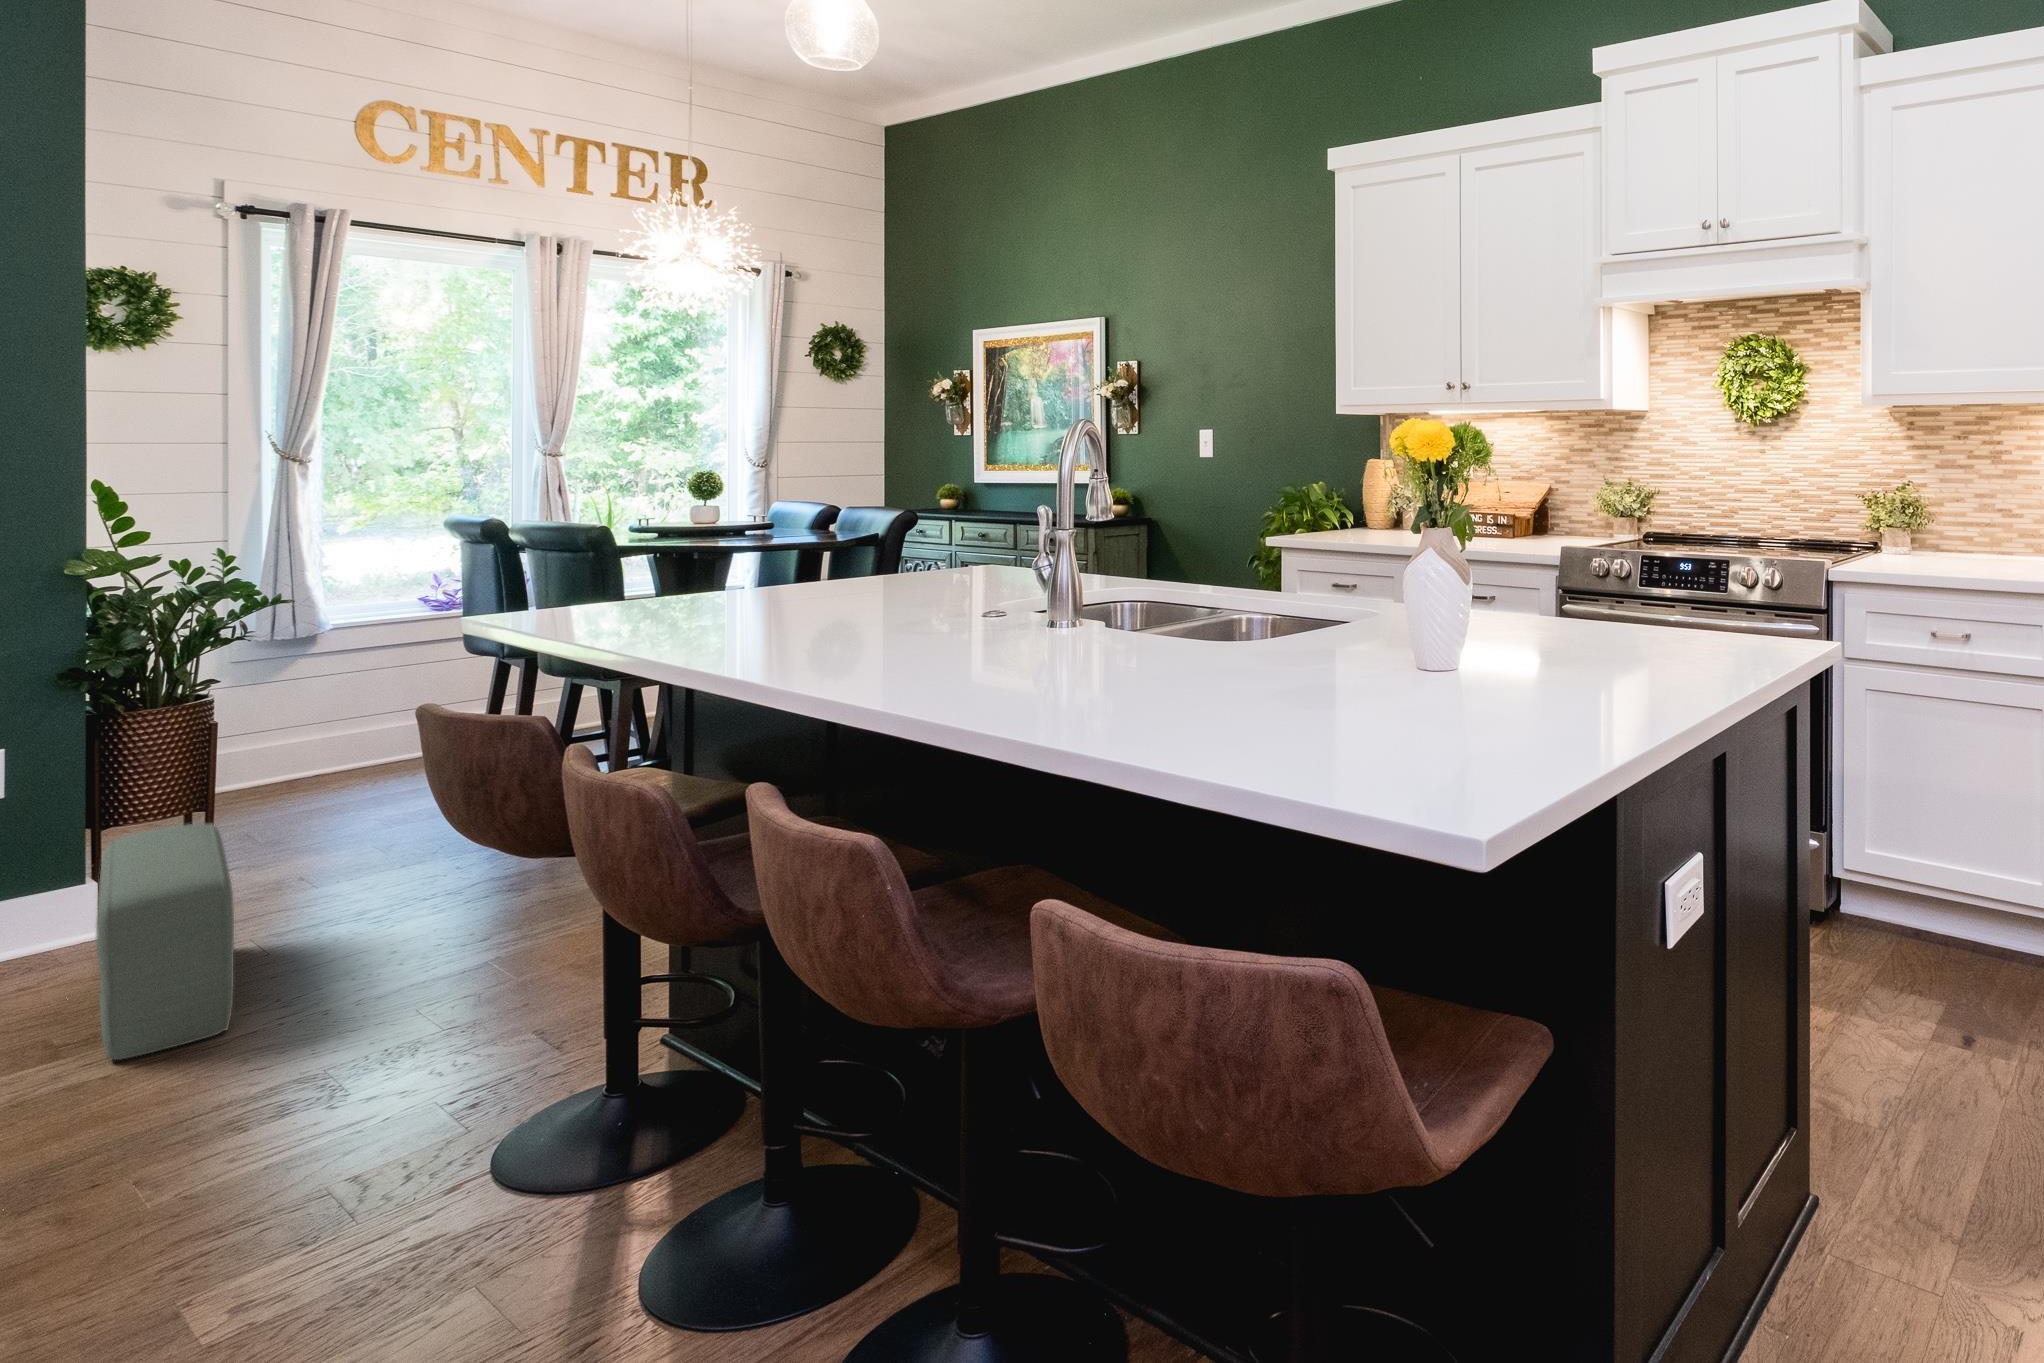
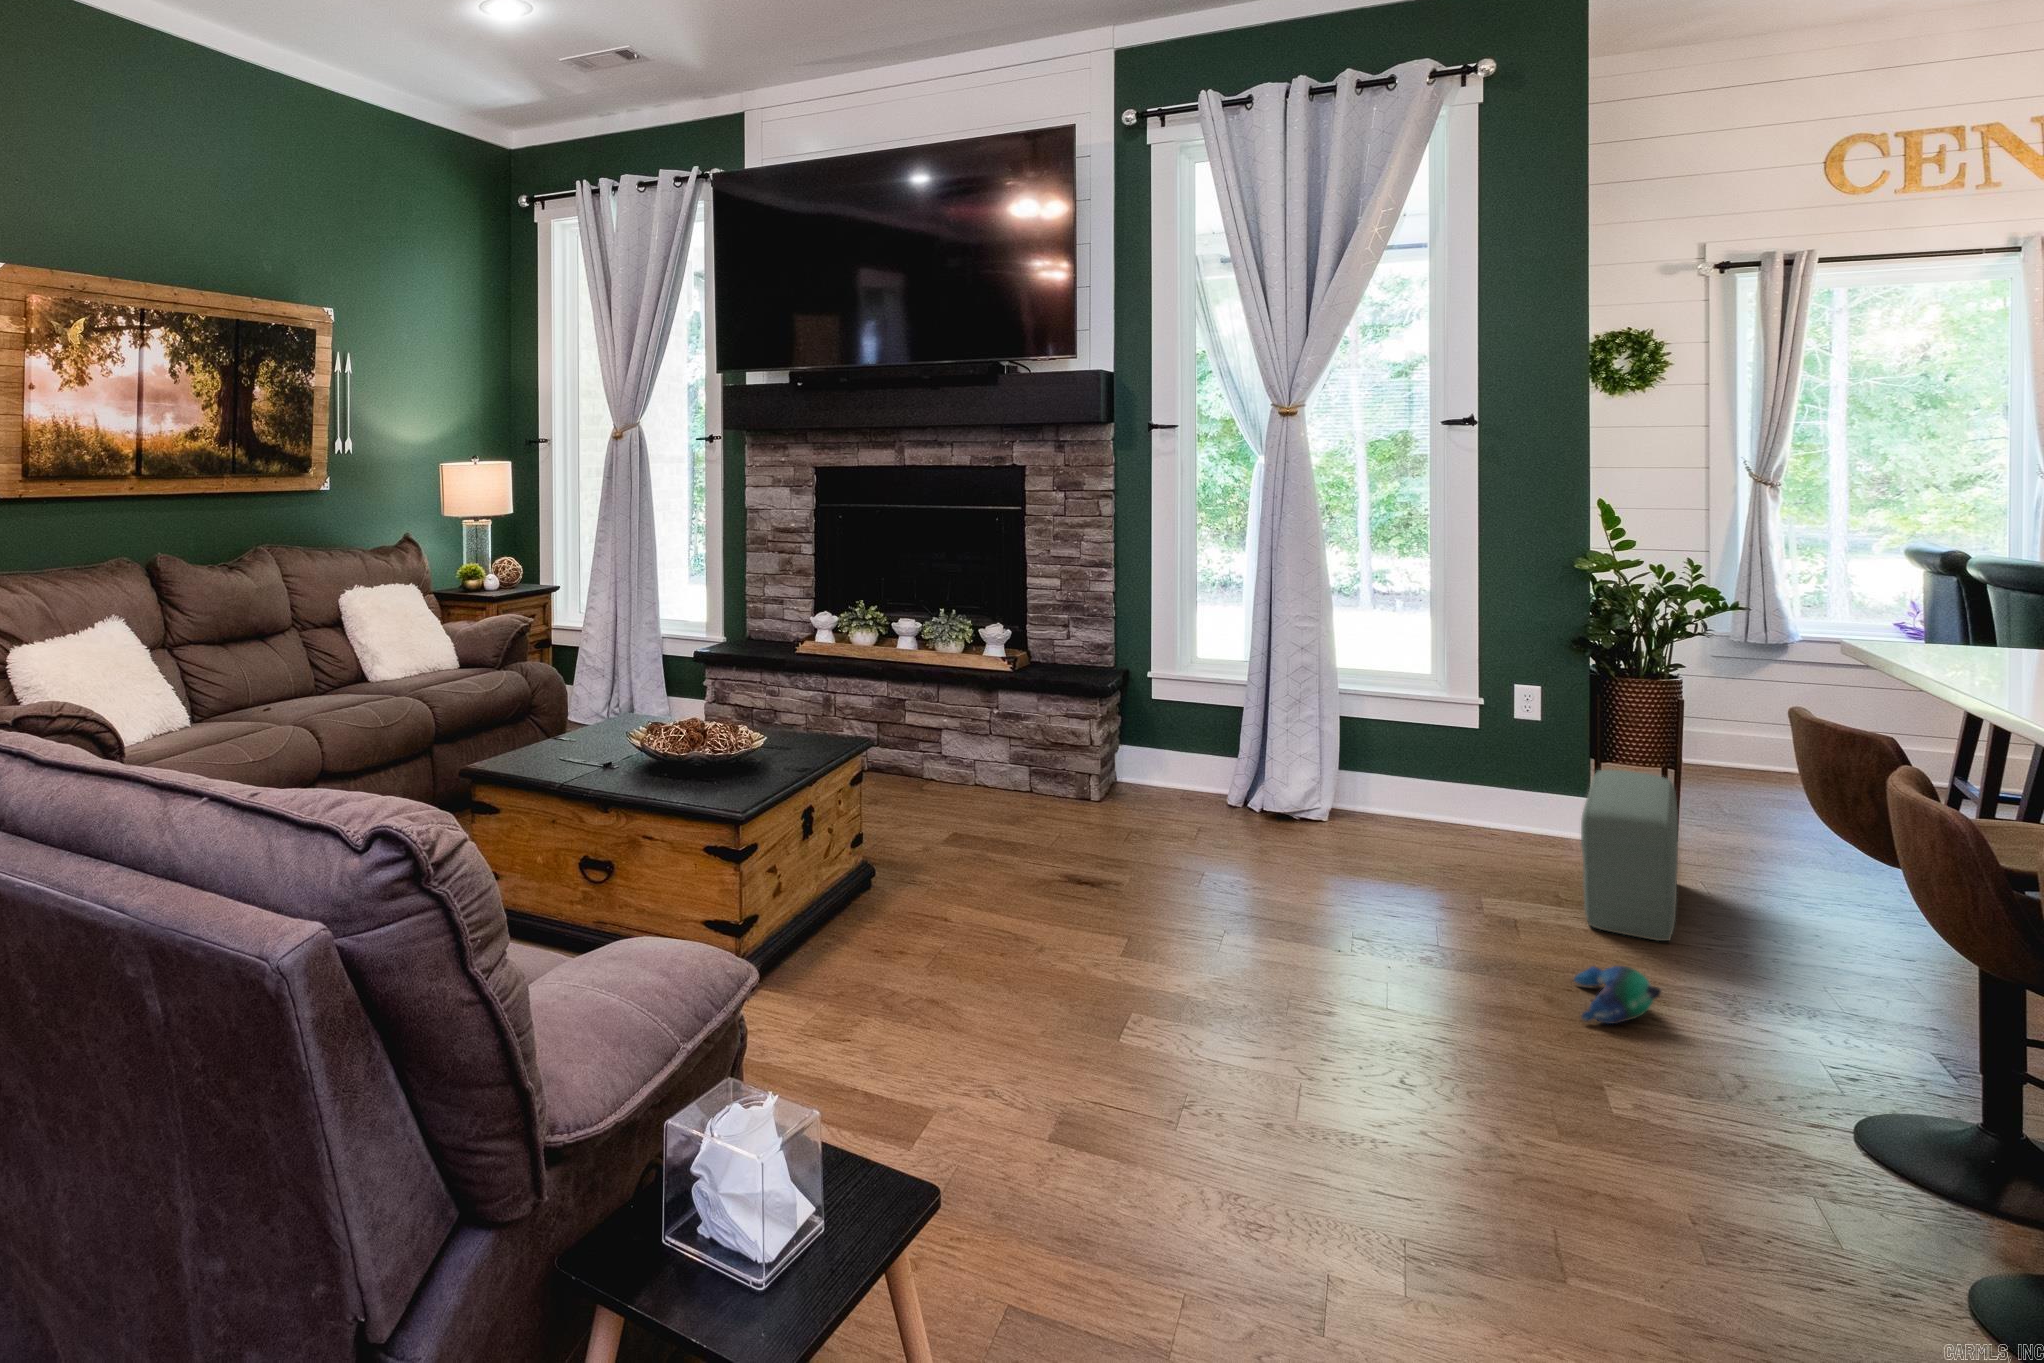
plush toy: none [100,1095,240,1209] -> present [1574,966,1661,1024]

